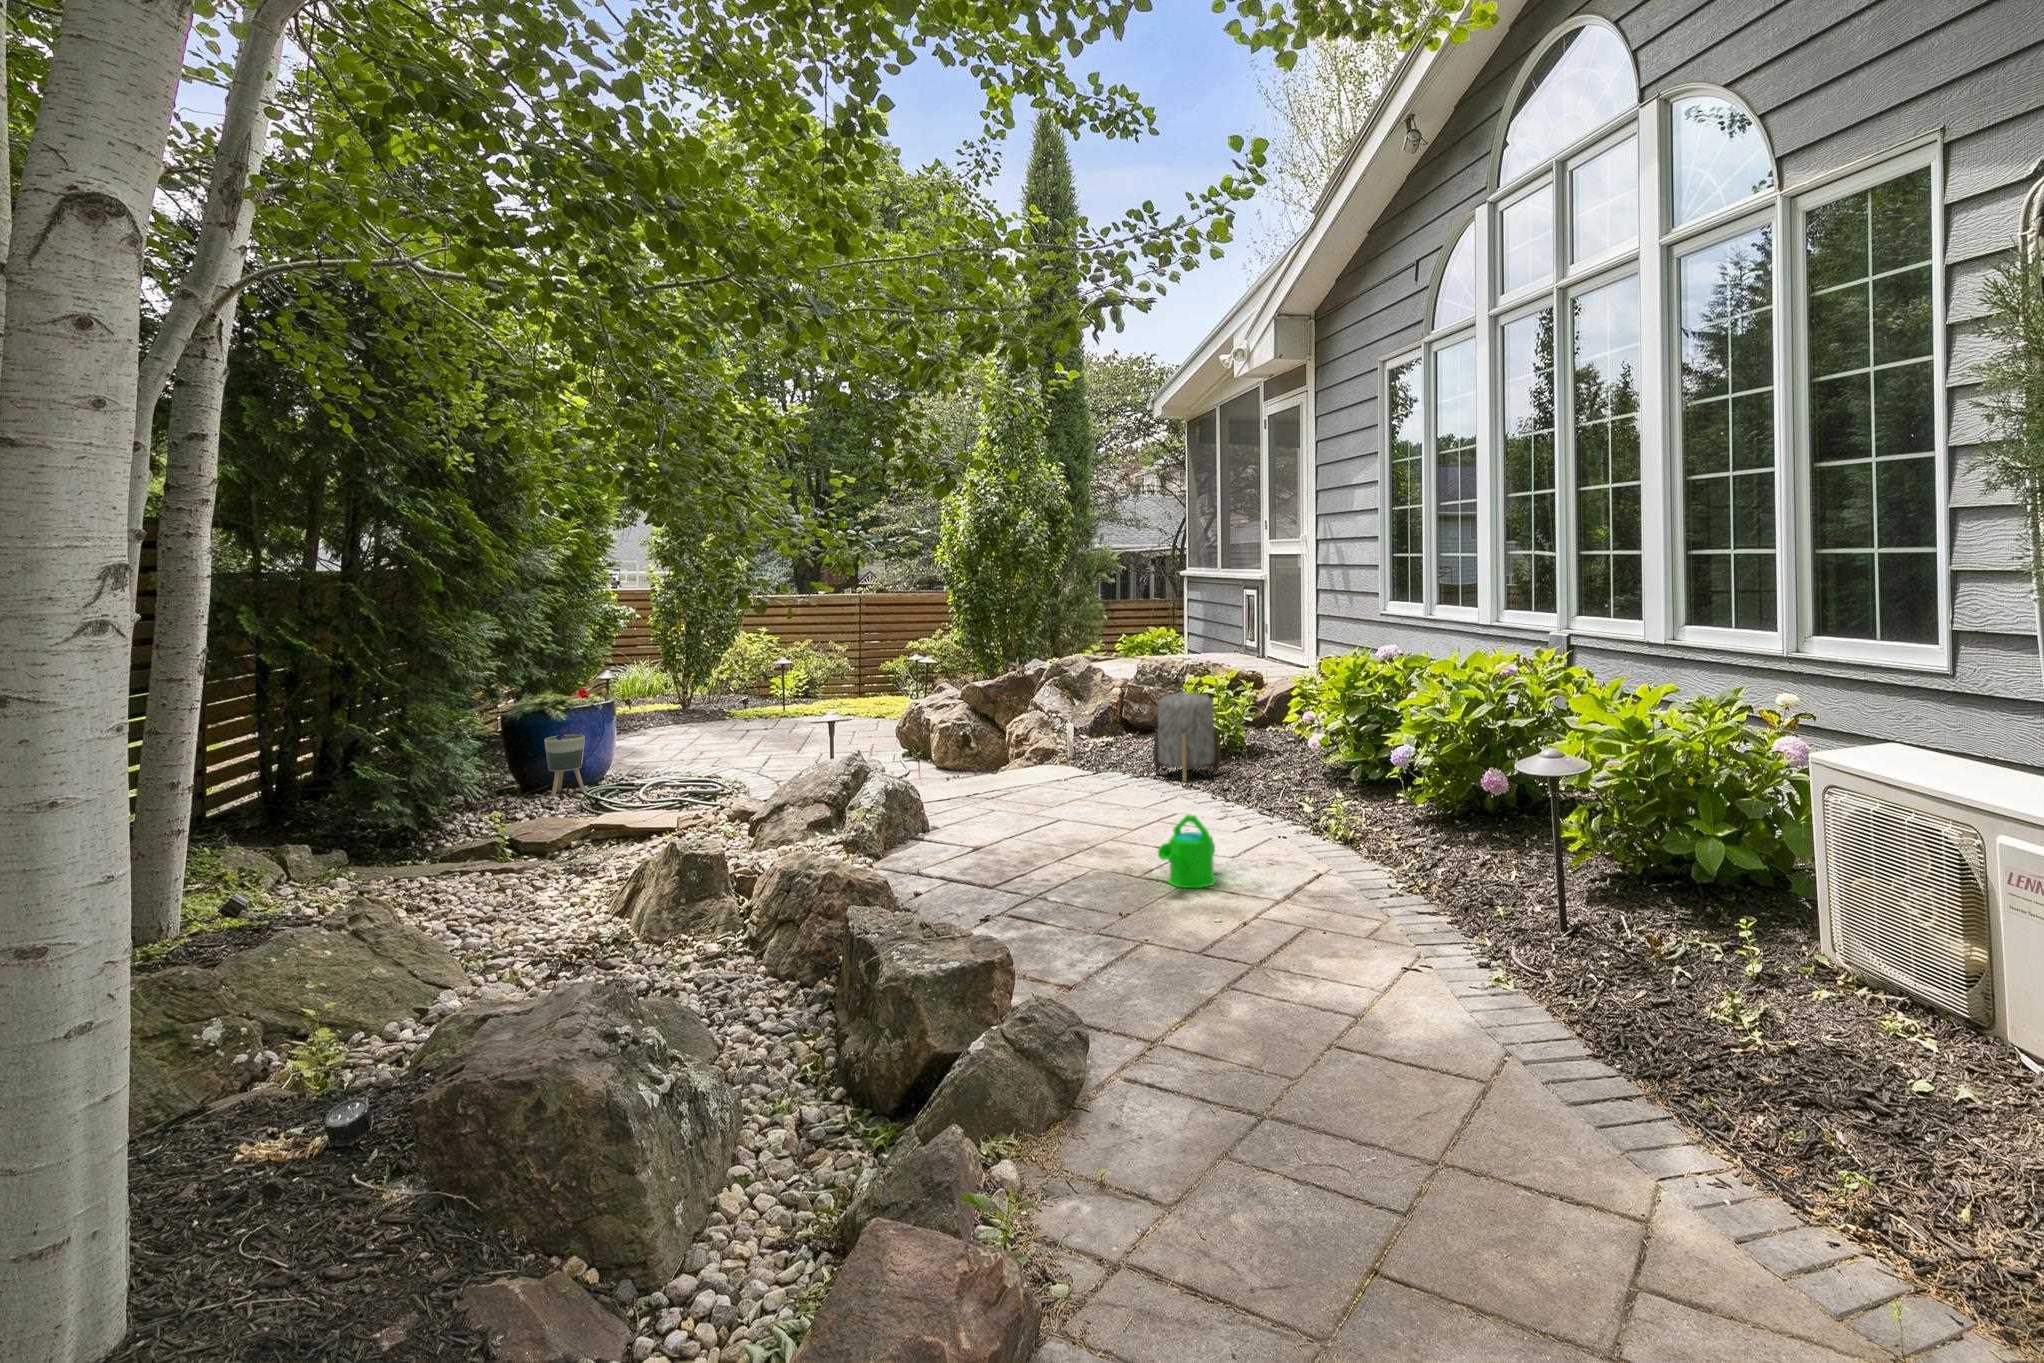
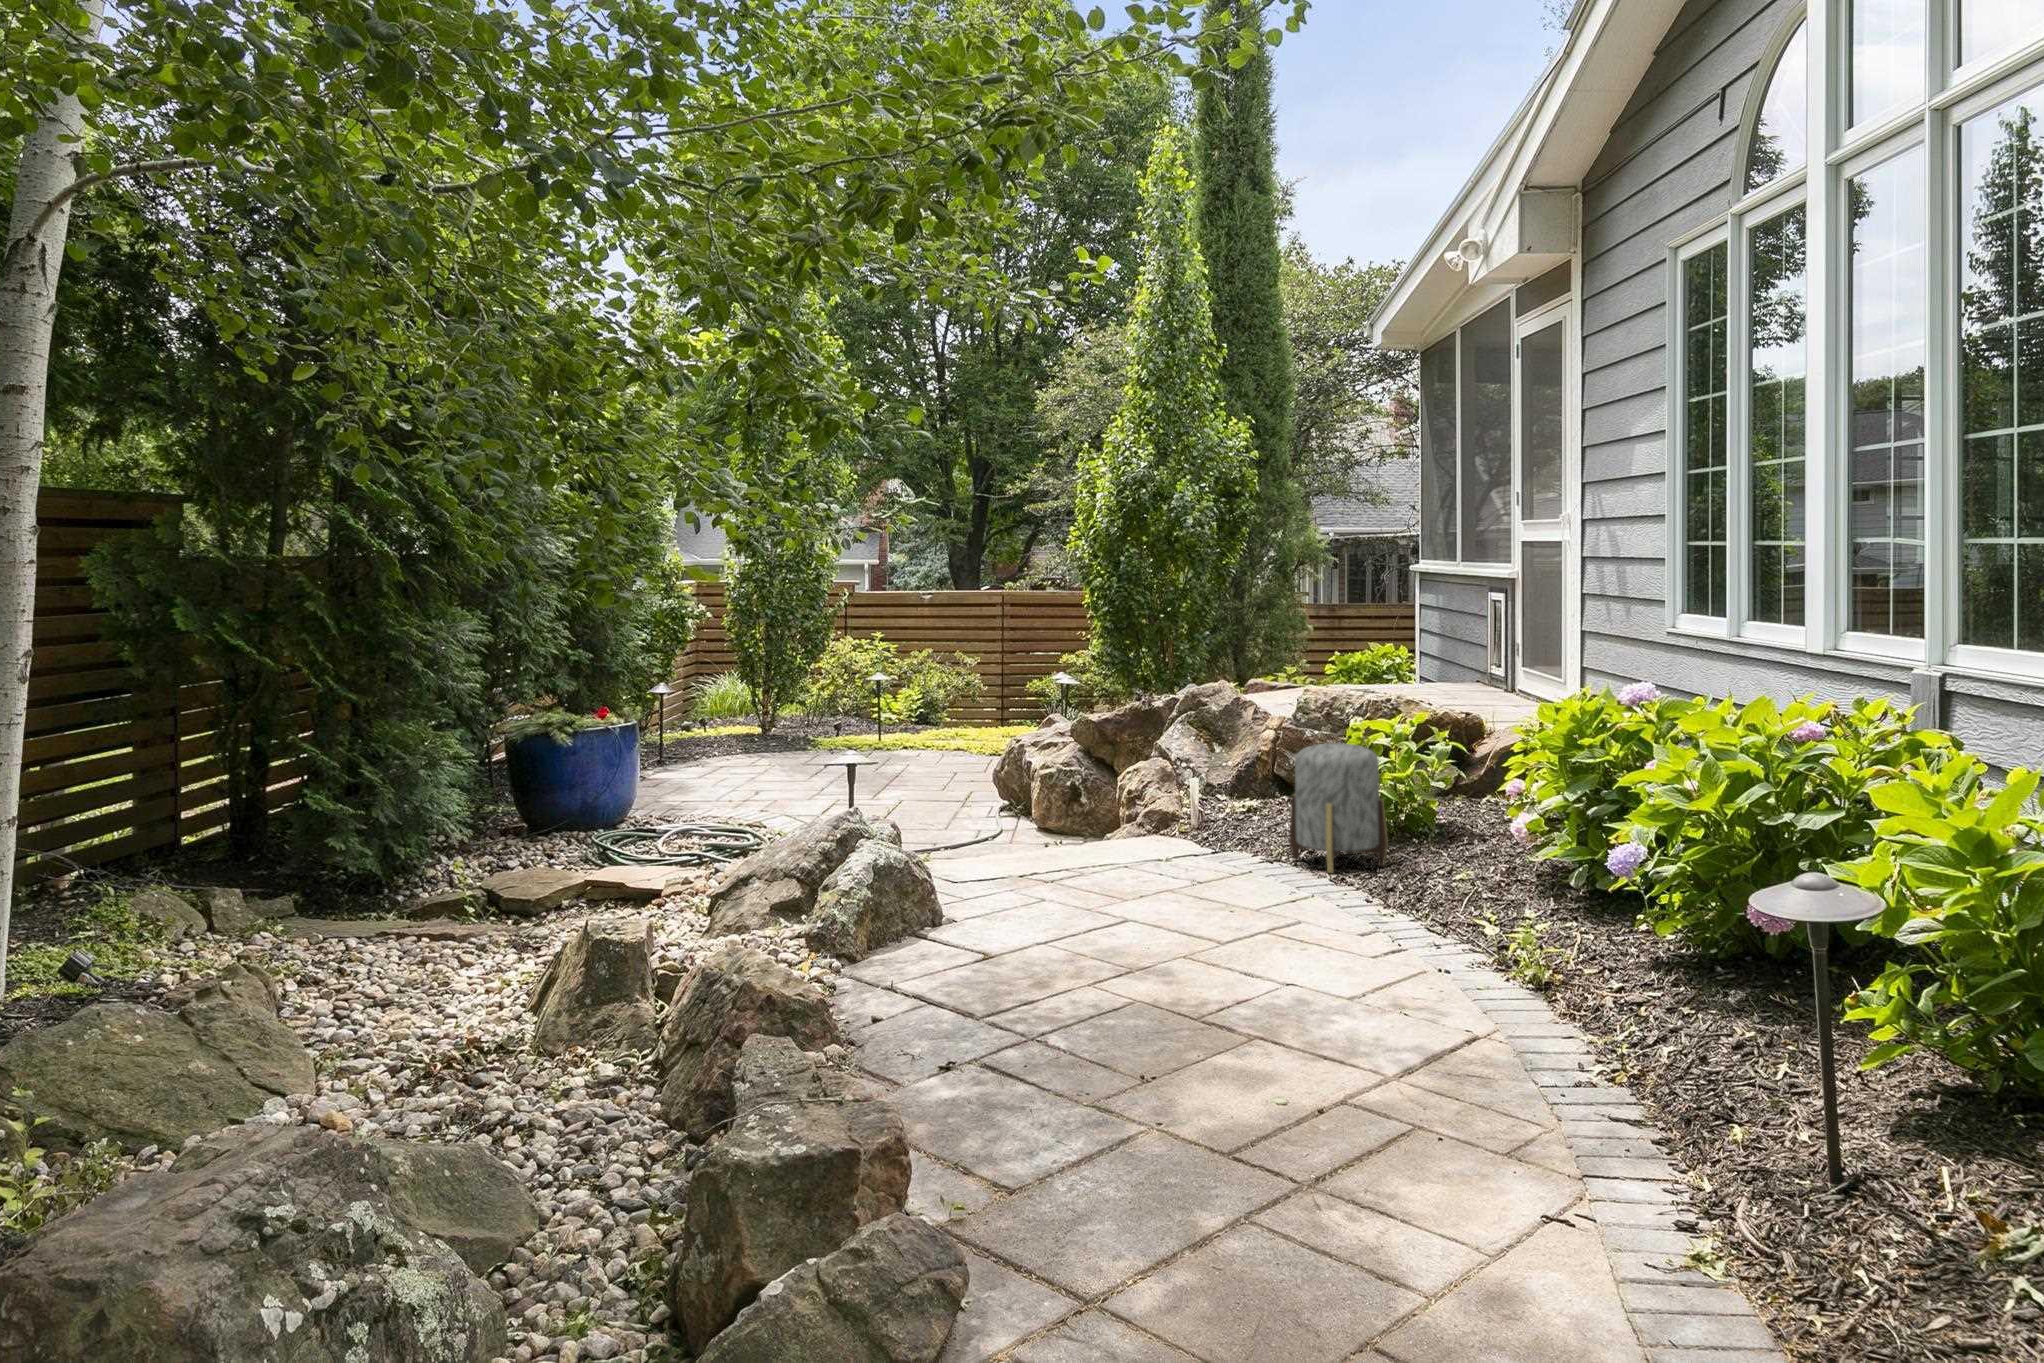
planter: present [544,734,585,797] -> none [527,767,575,844]
watering can: present [1158,814,1217,888] -> none [1207,934,1309,1047]

